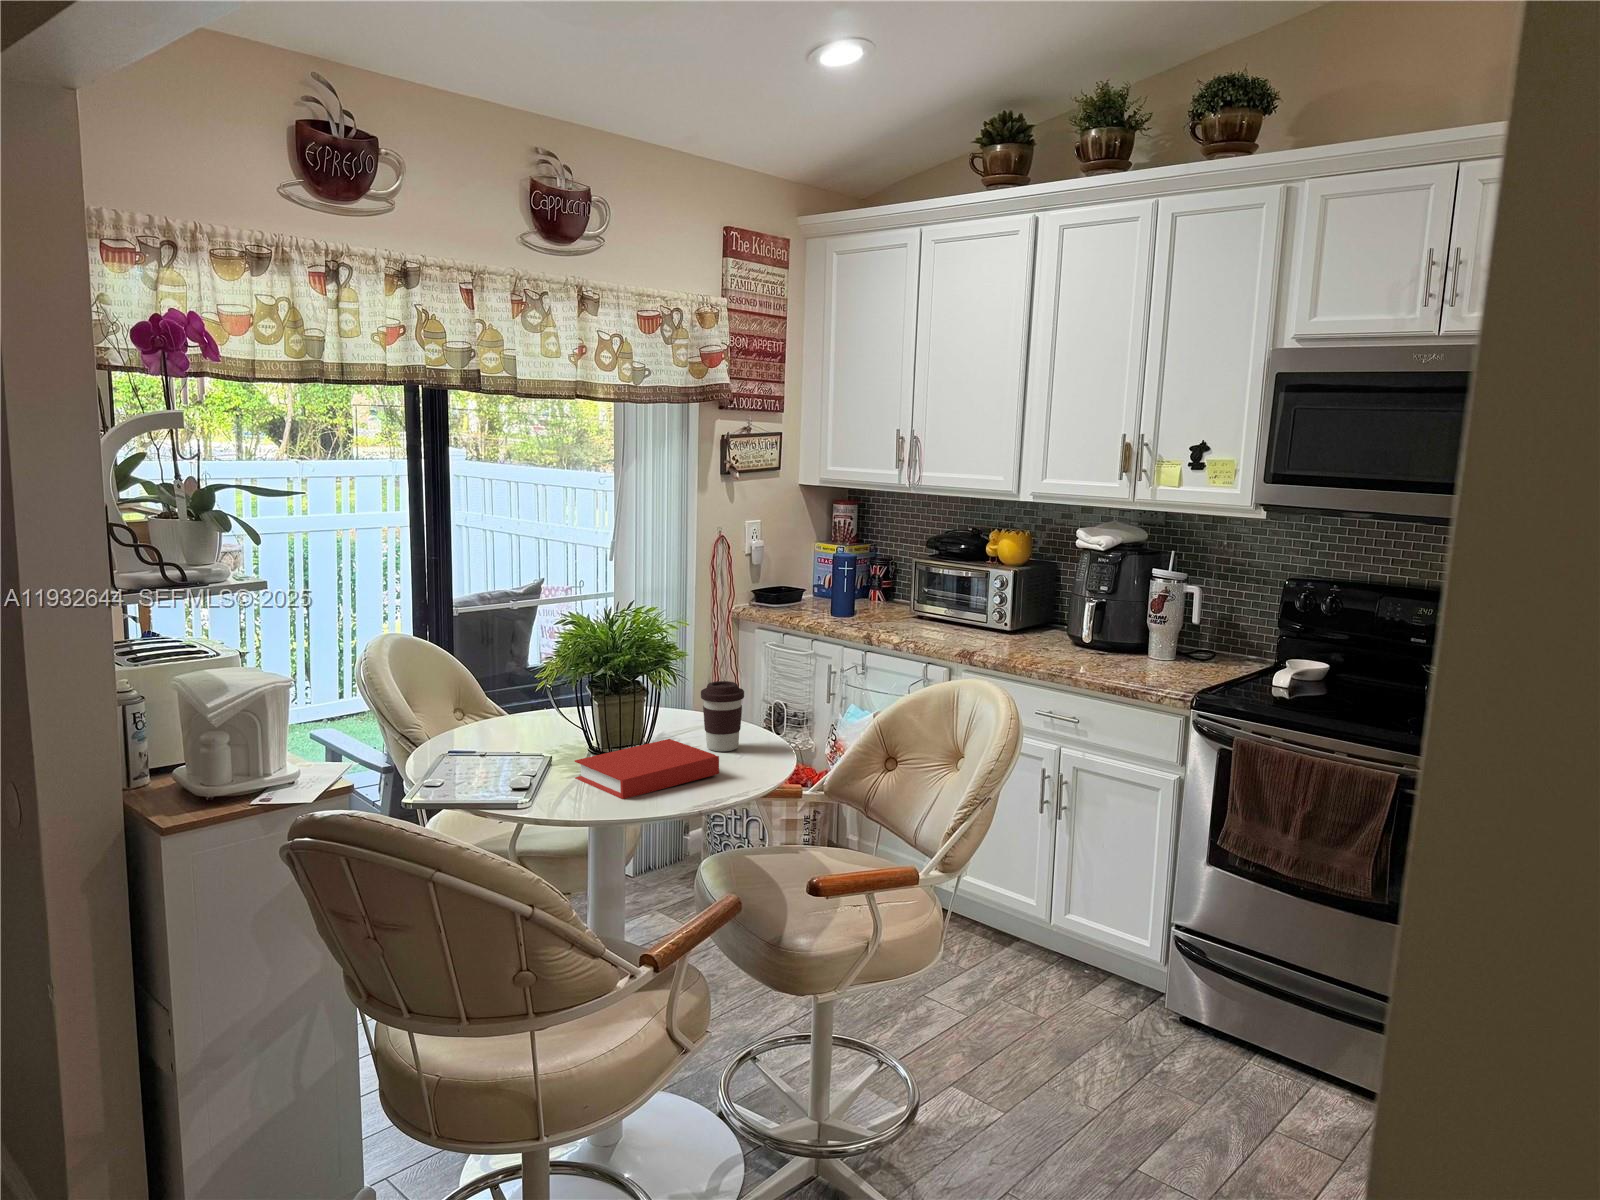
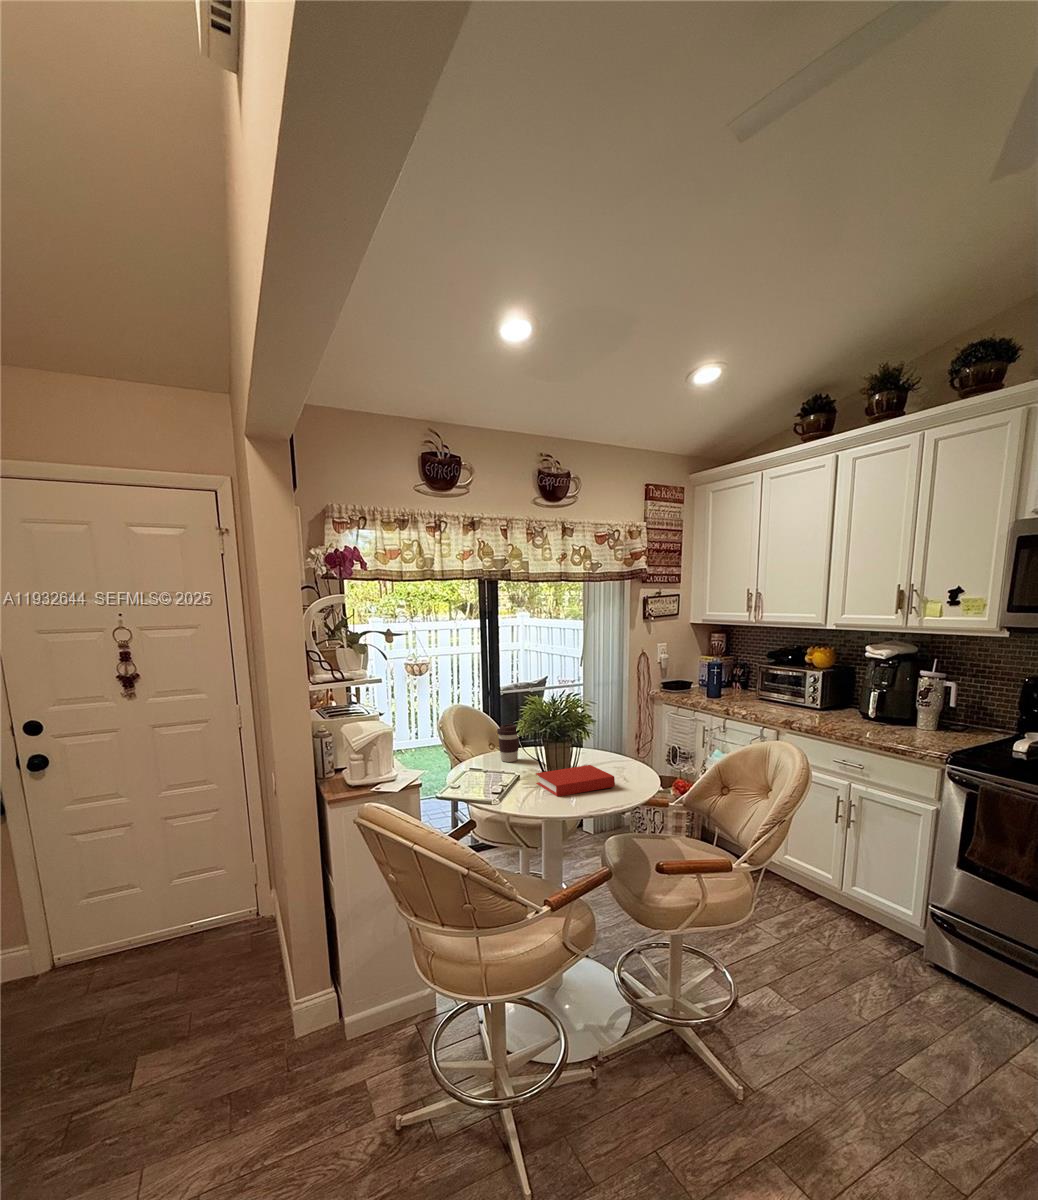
coffee cup: present [701,681,744,751] -> present [497,724,519,762]

